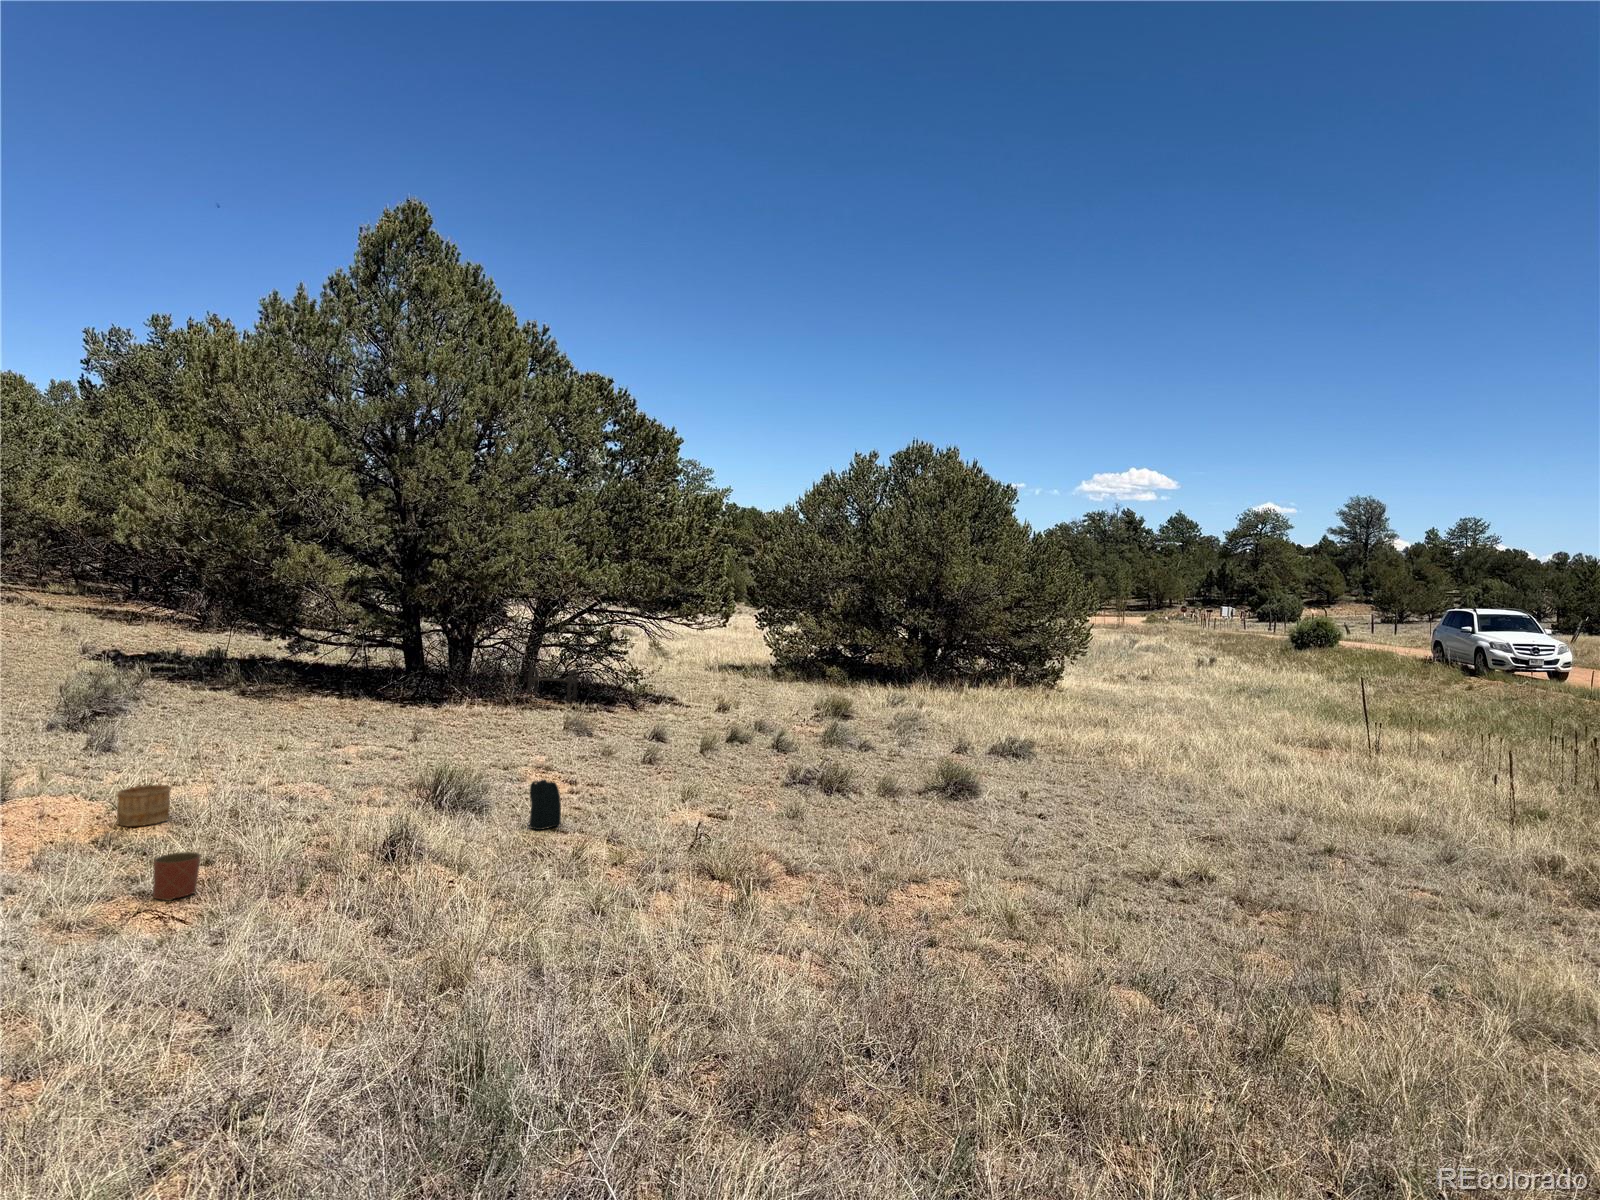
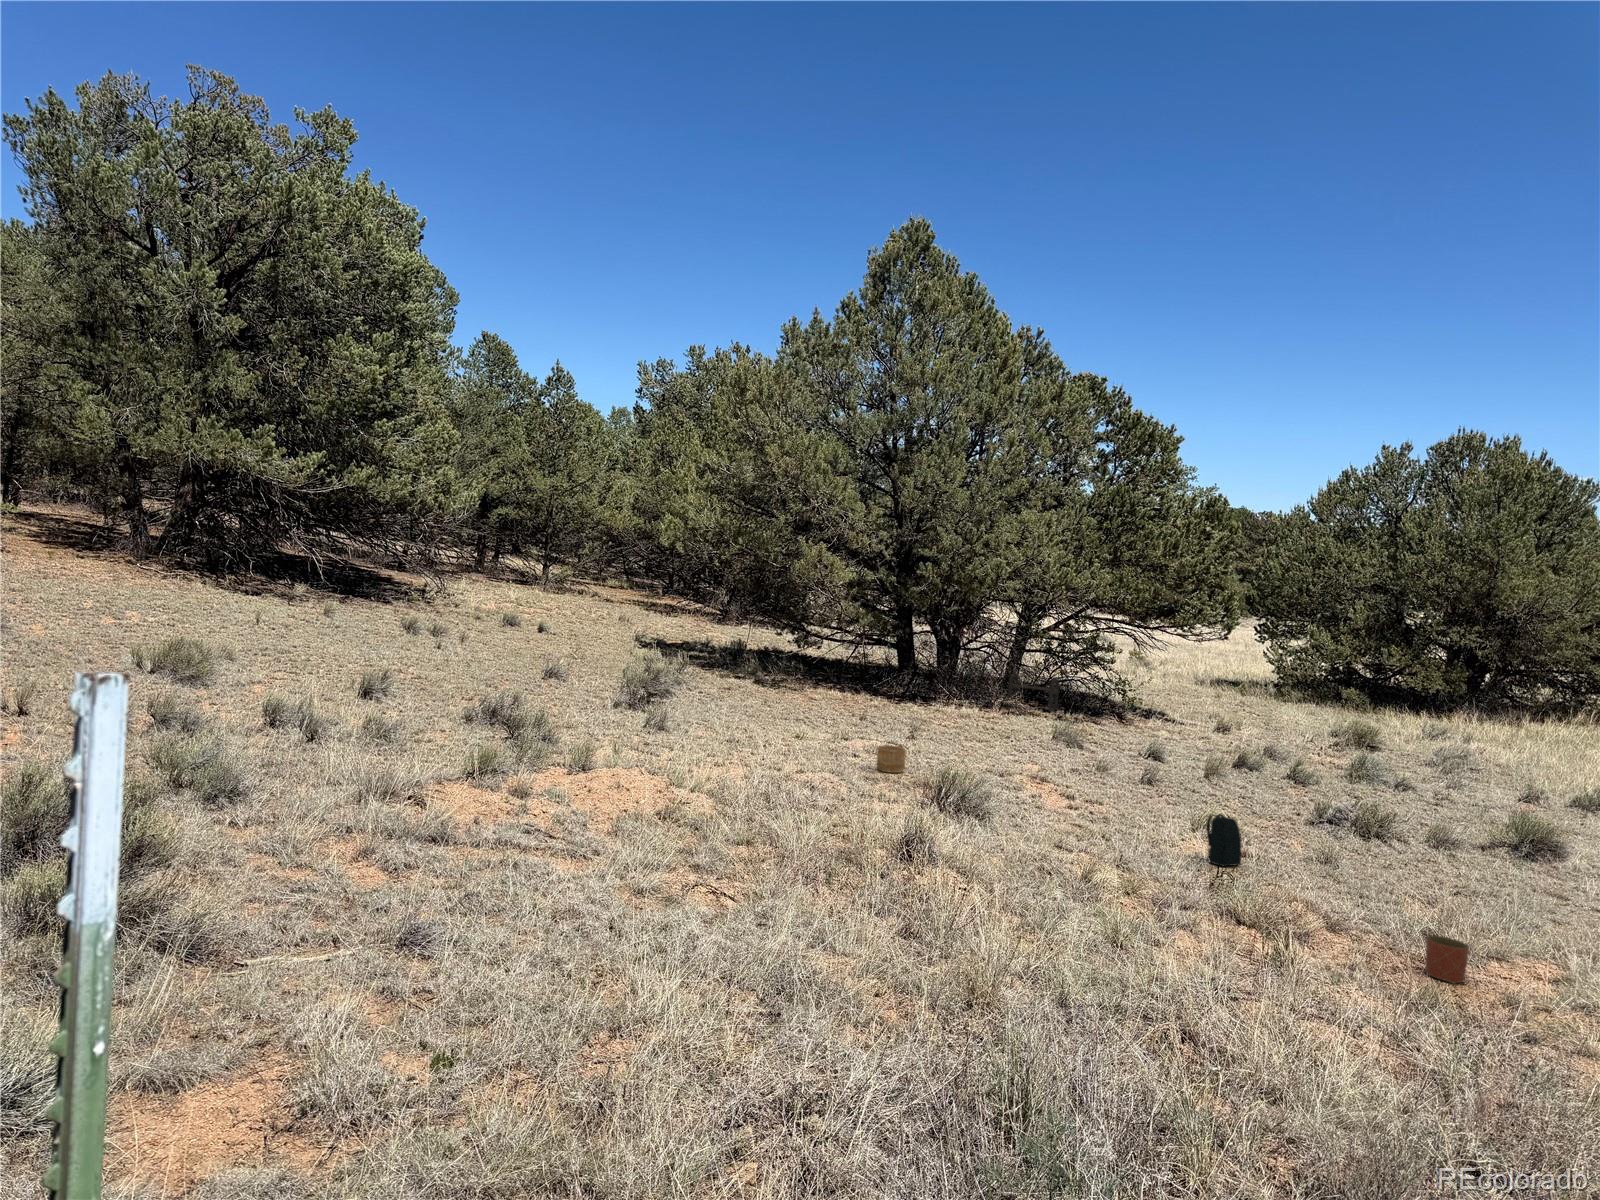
backpack: present [528,779,561,830] -> present [1206,814,1242,866]
wooden bucket: present [117,785,171,826] -> present [877,745,906,773]
planter: present [153,852,200,901] -> present [1425,935,1469,984]

